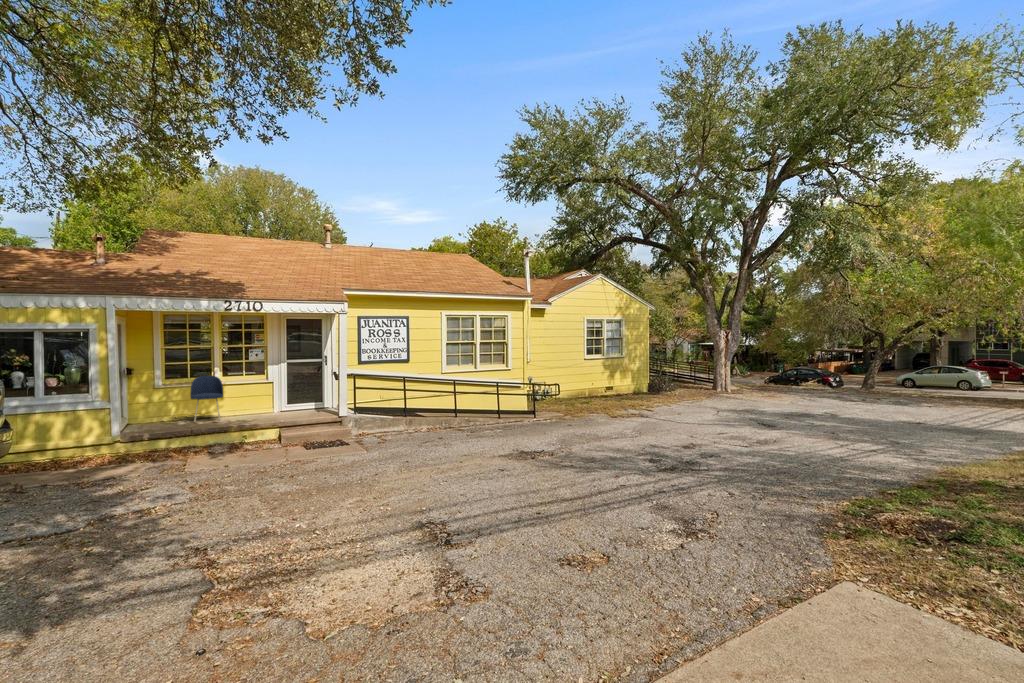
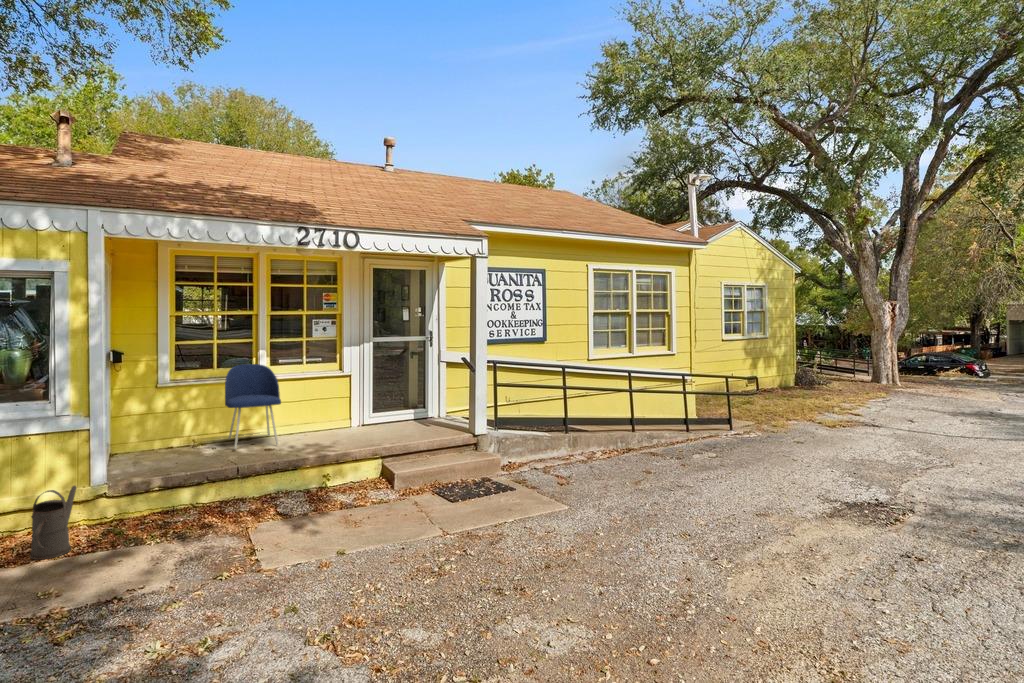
watering can: none [77,435,103,468] -> present [30,486,77,560]

